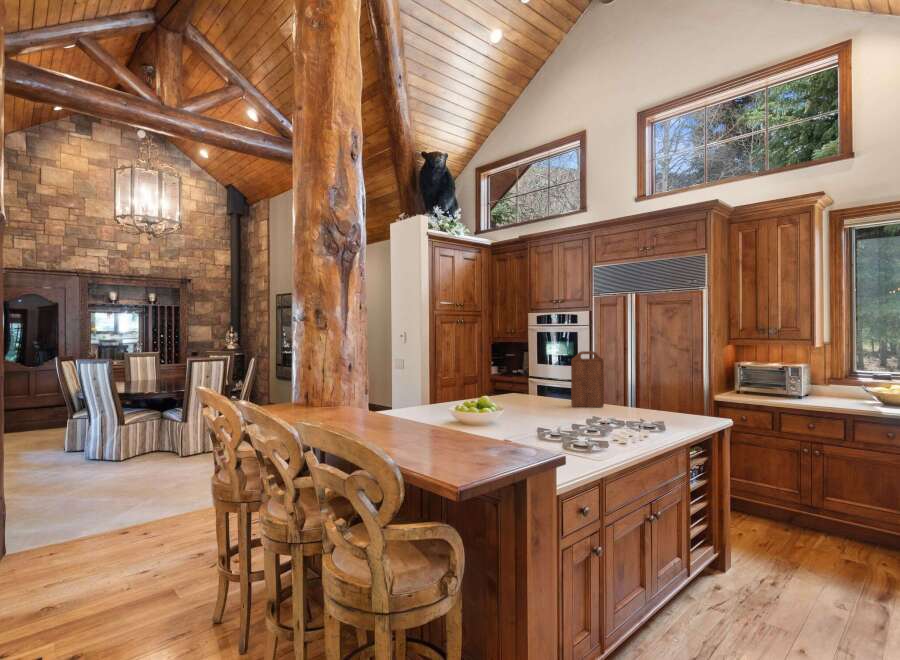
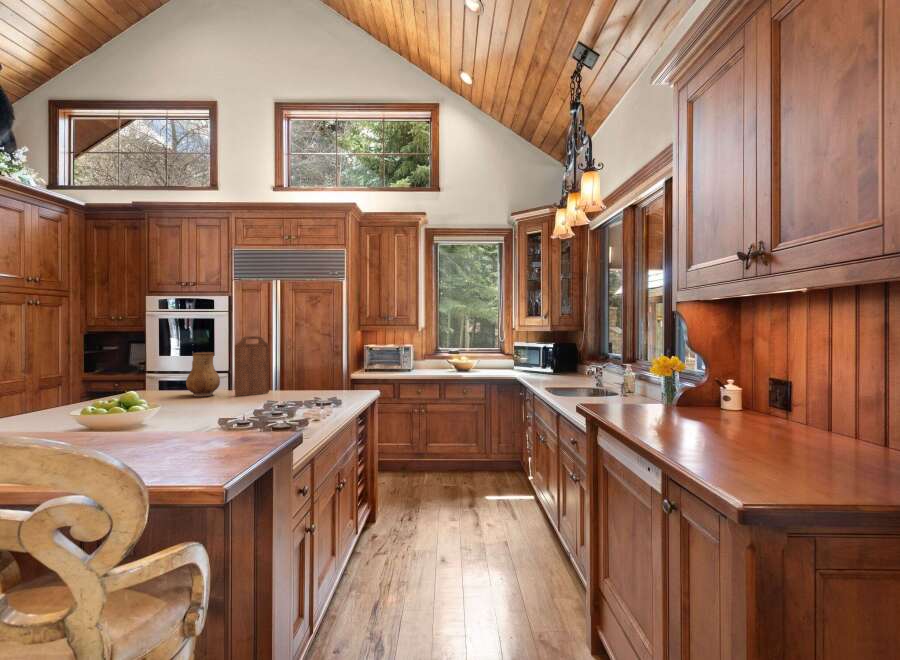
ceramic pitcher: none [533,365,561,404] -> present [186,352,220,397]

